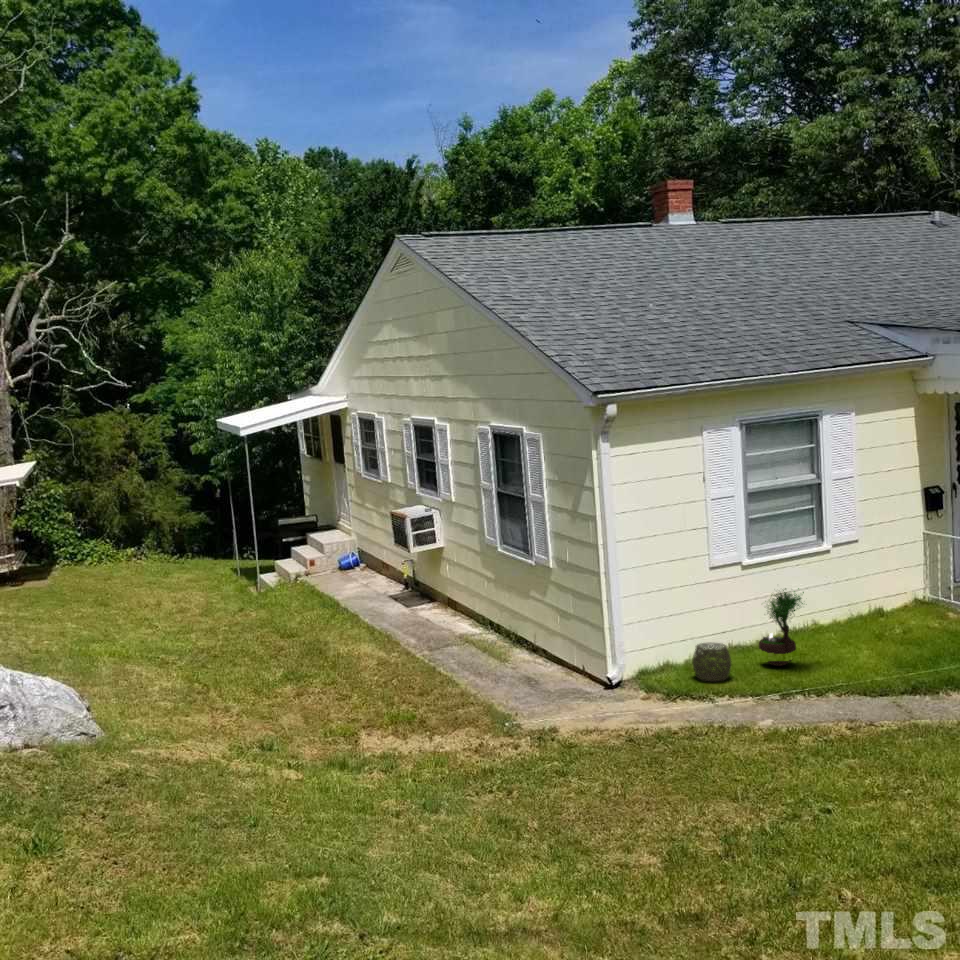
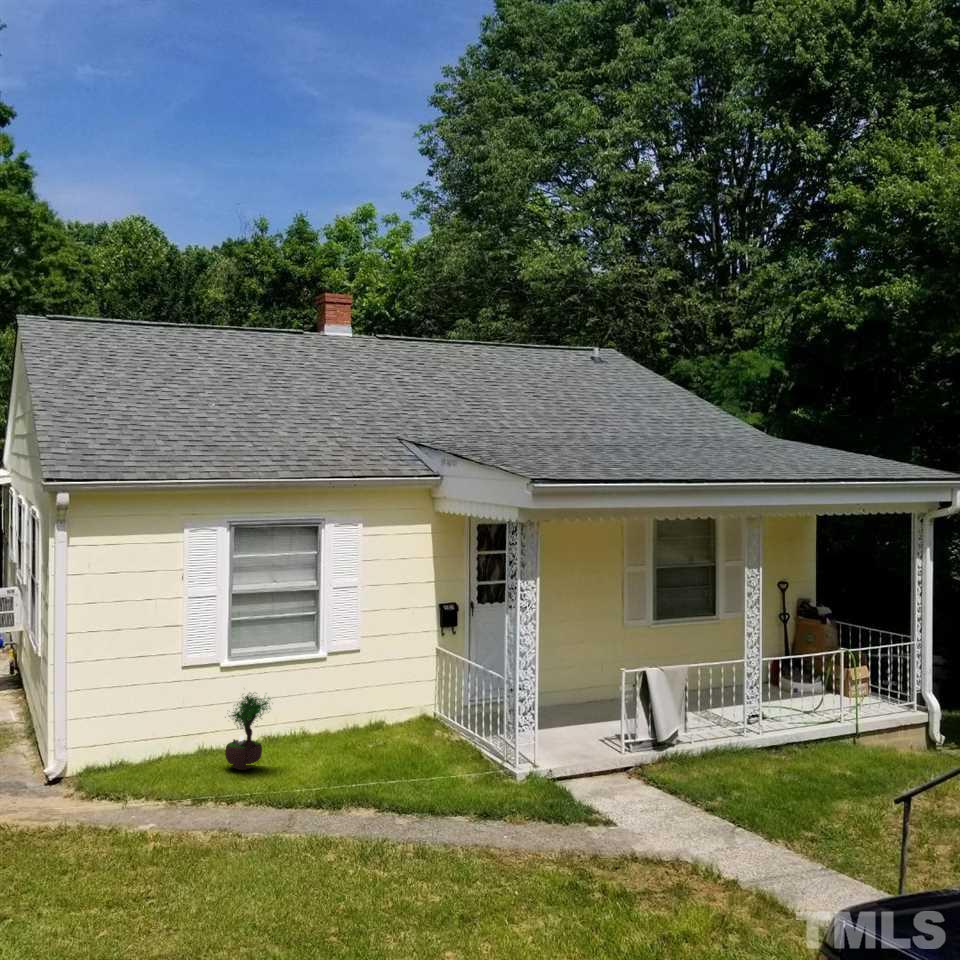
woven basket: present [693,643,731,681] -> none [141,742,182,783]

